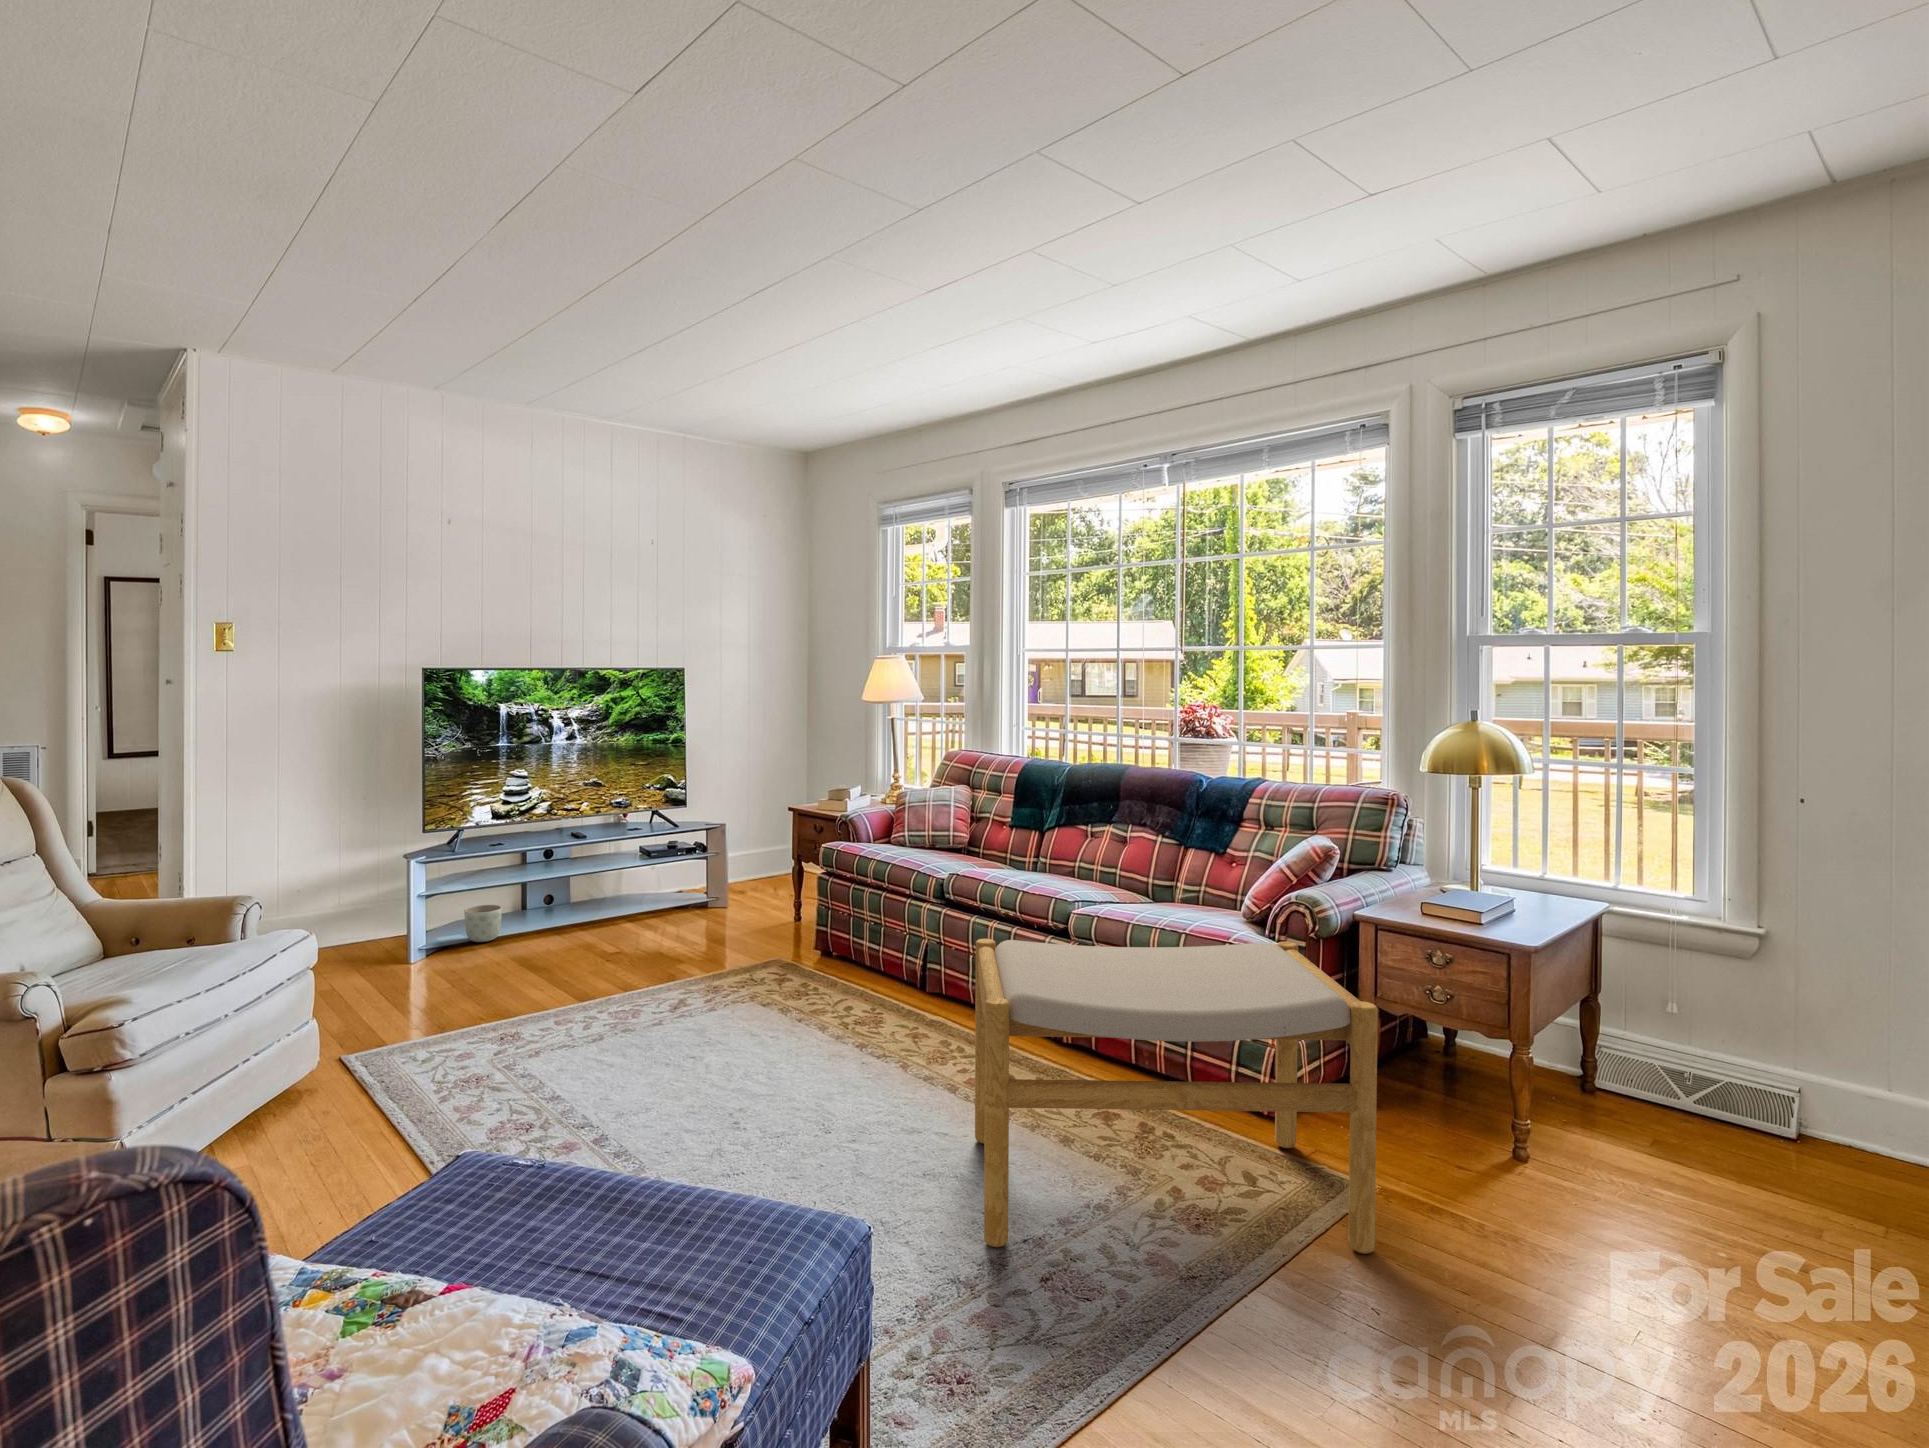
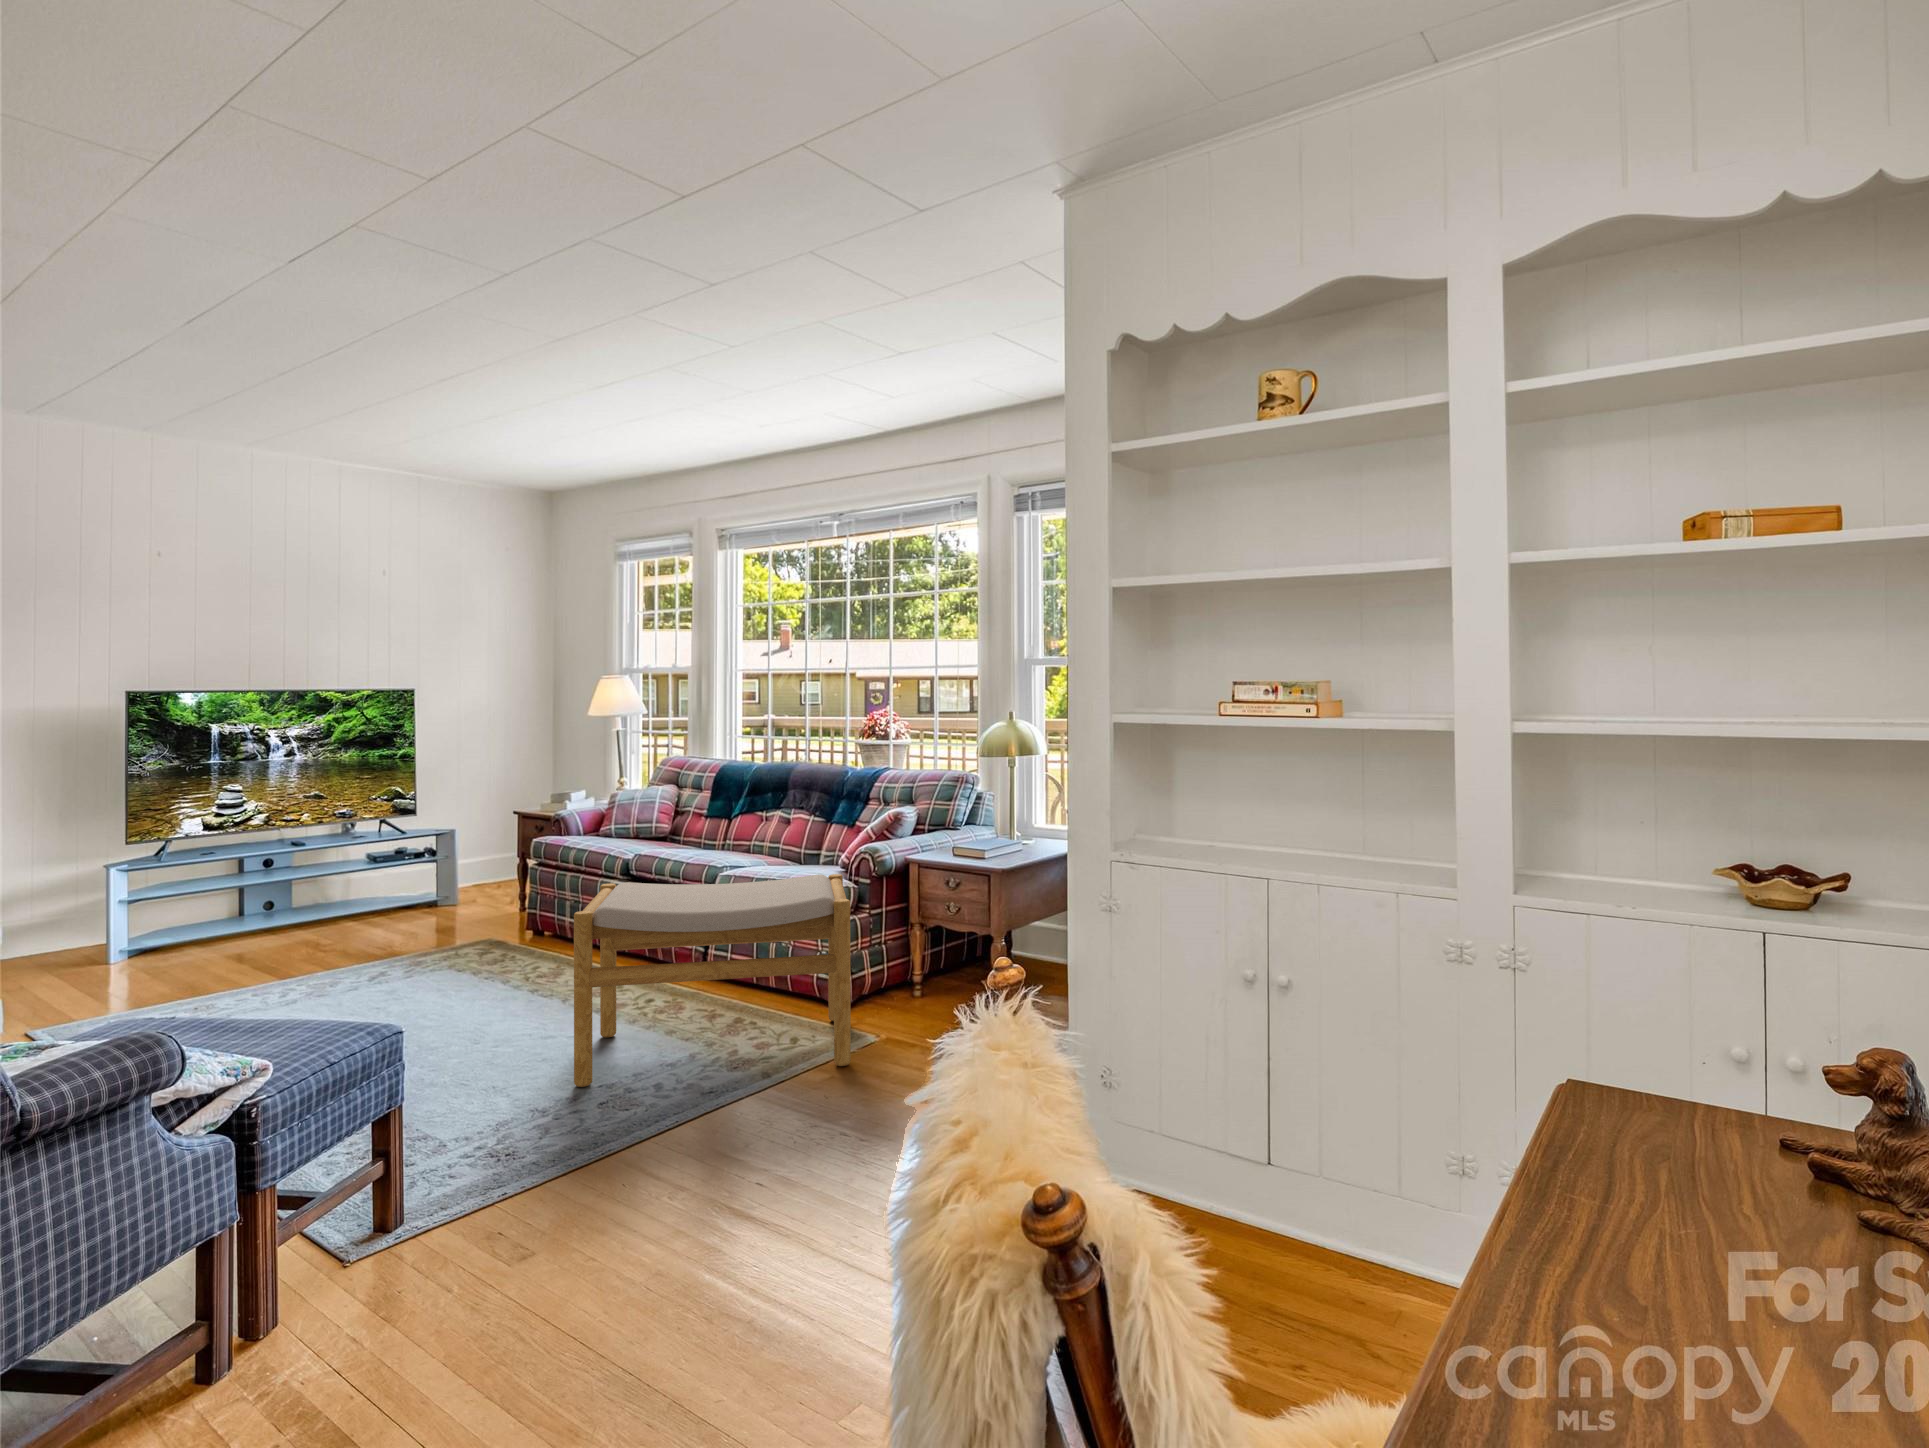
planter: present [464,905,502,942] -> none [170,912,212,947]

